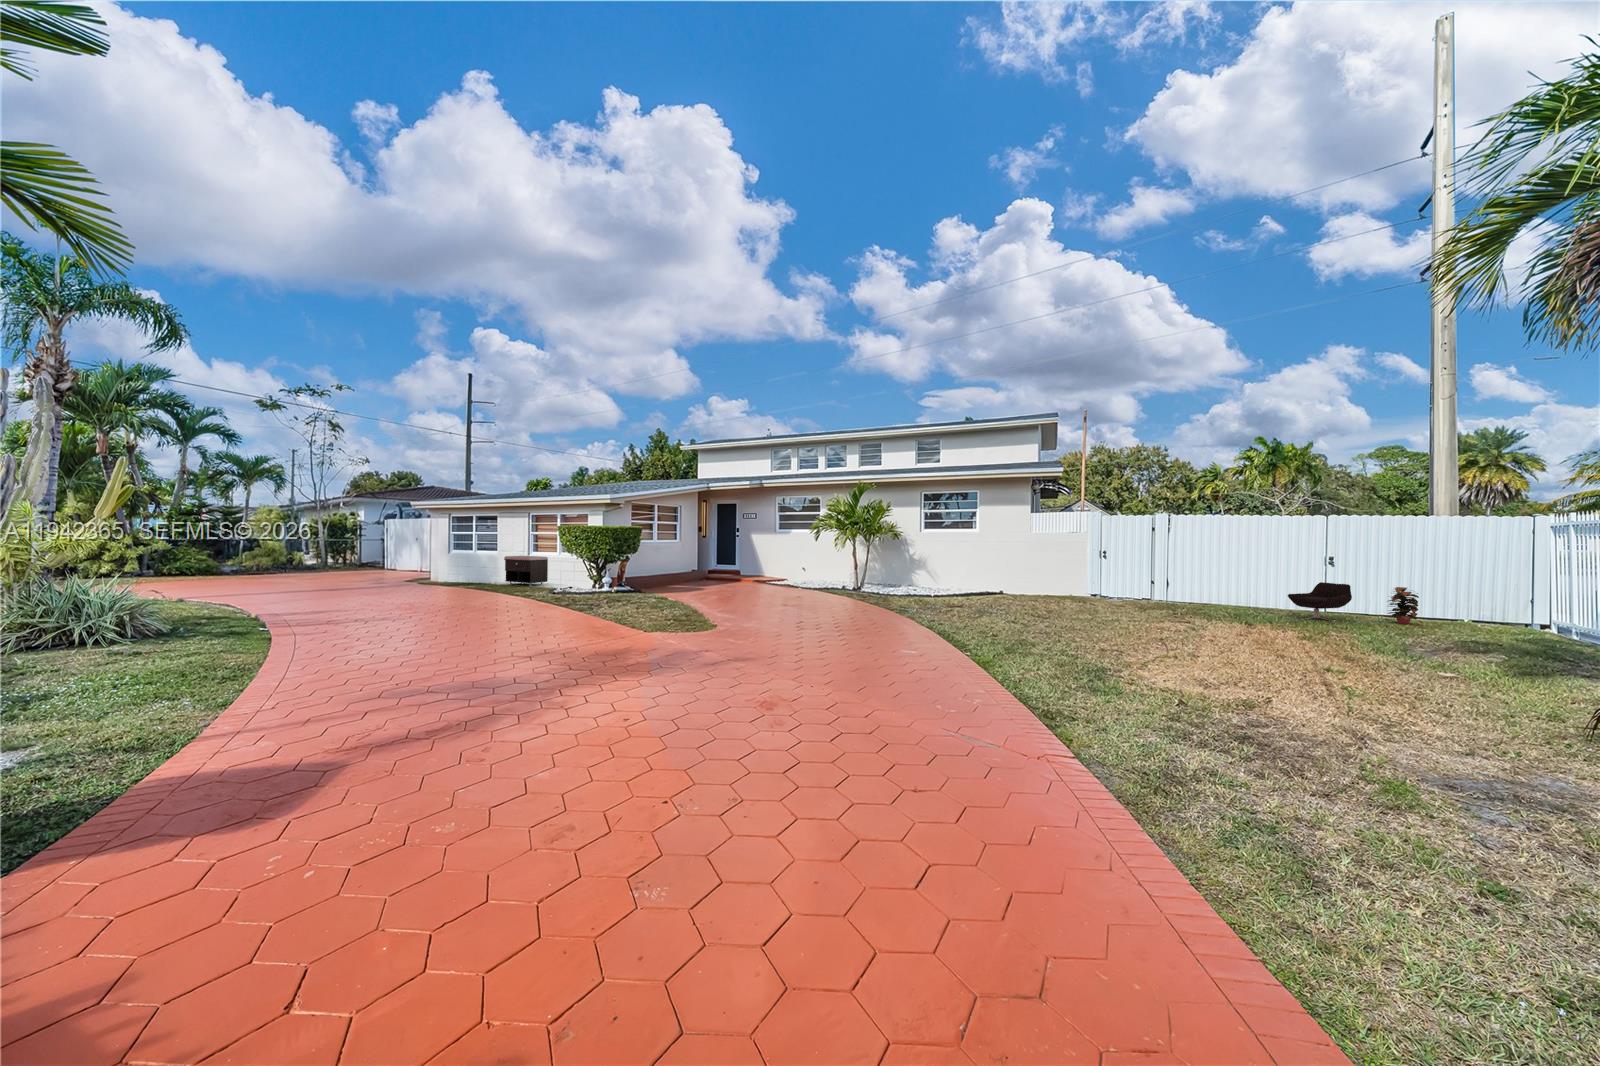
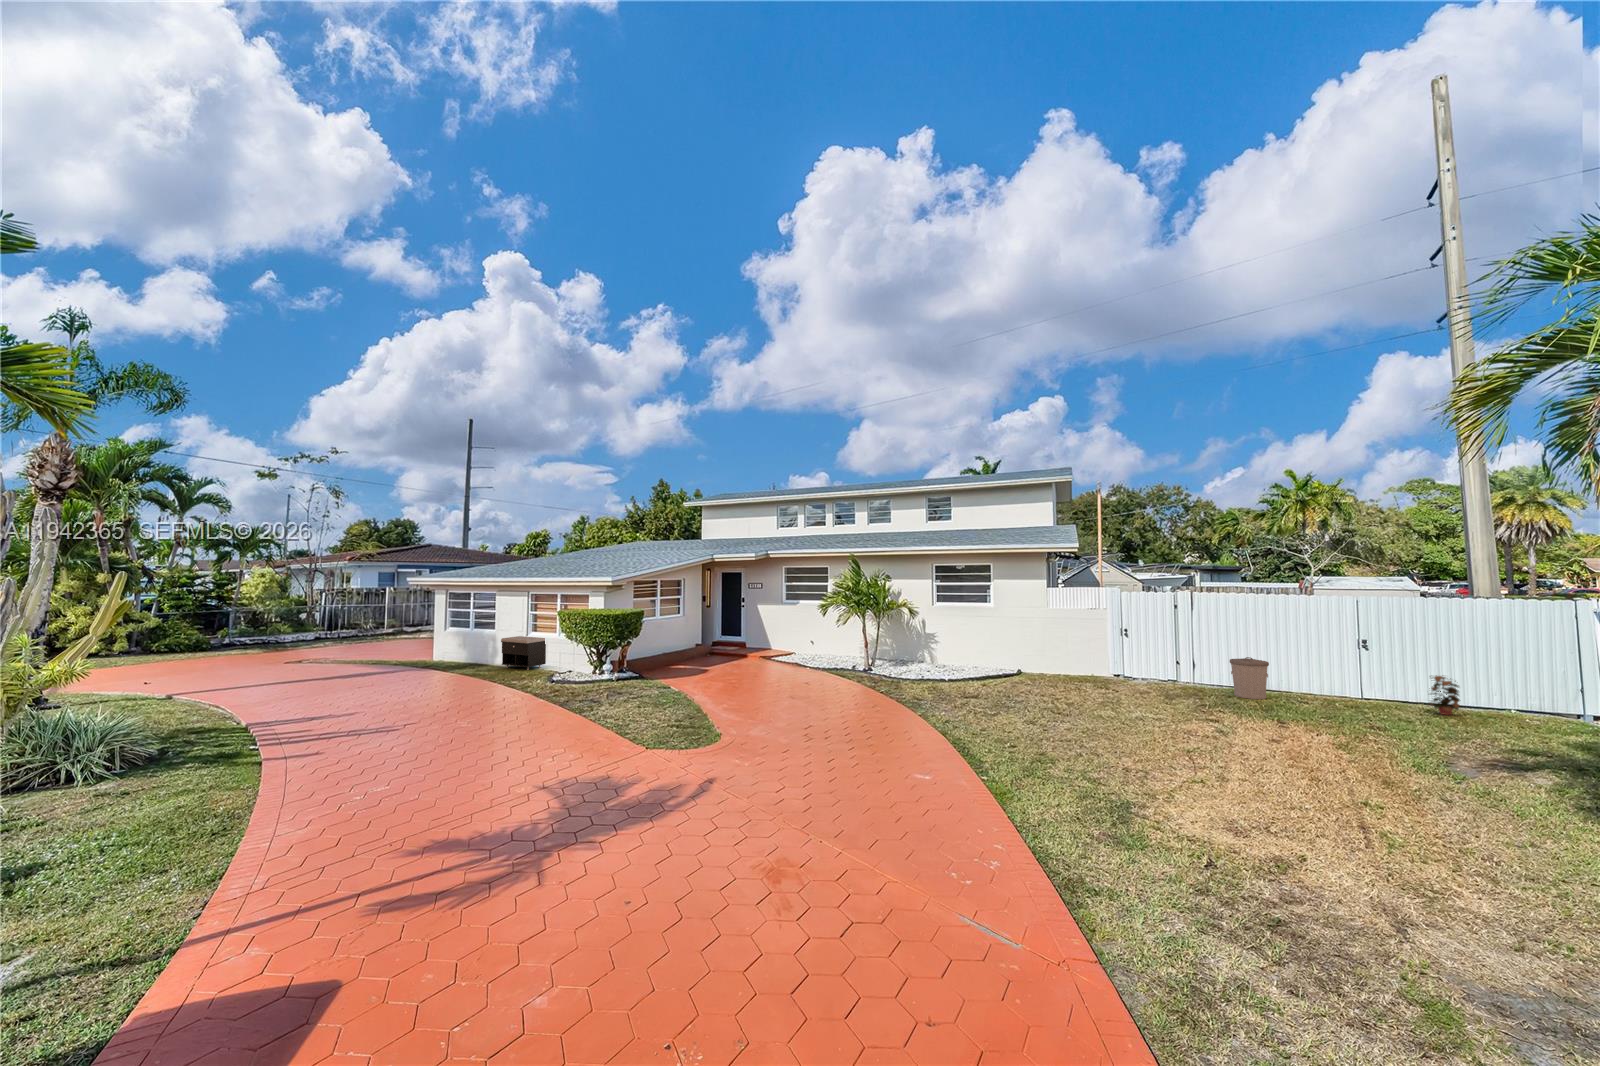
trash can: none [1201,574,1239,613] -> present [1230,657,1269,699]
lounge chair: present [1288,582,1352,621] -> none [1321,668,1389,712]

